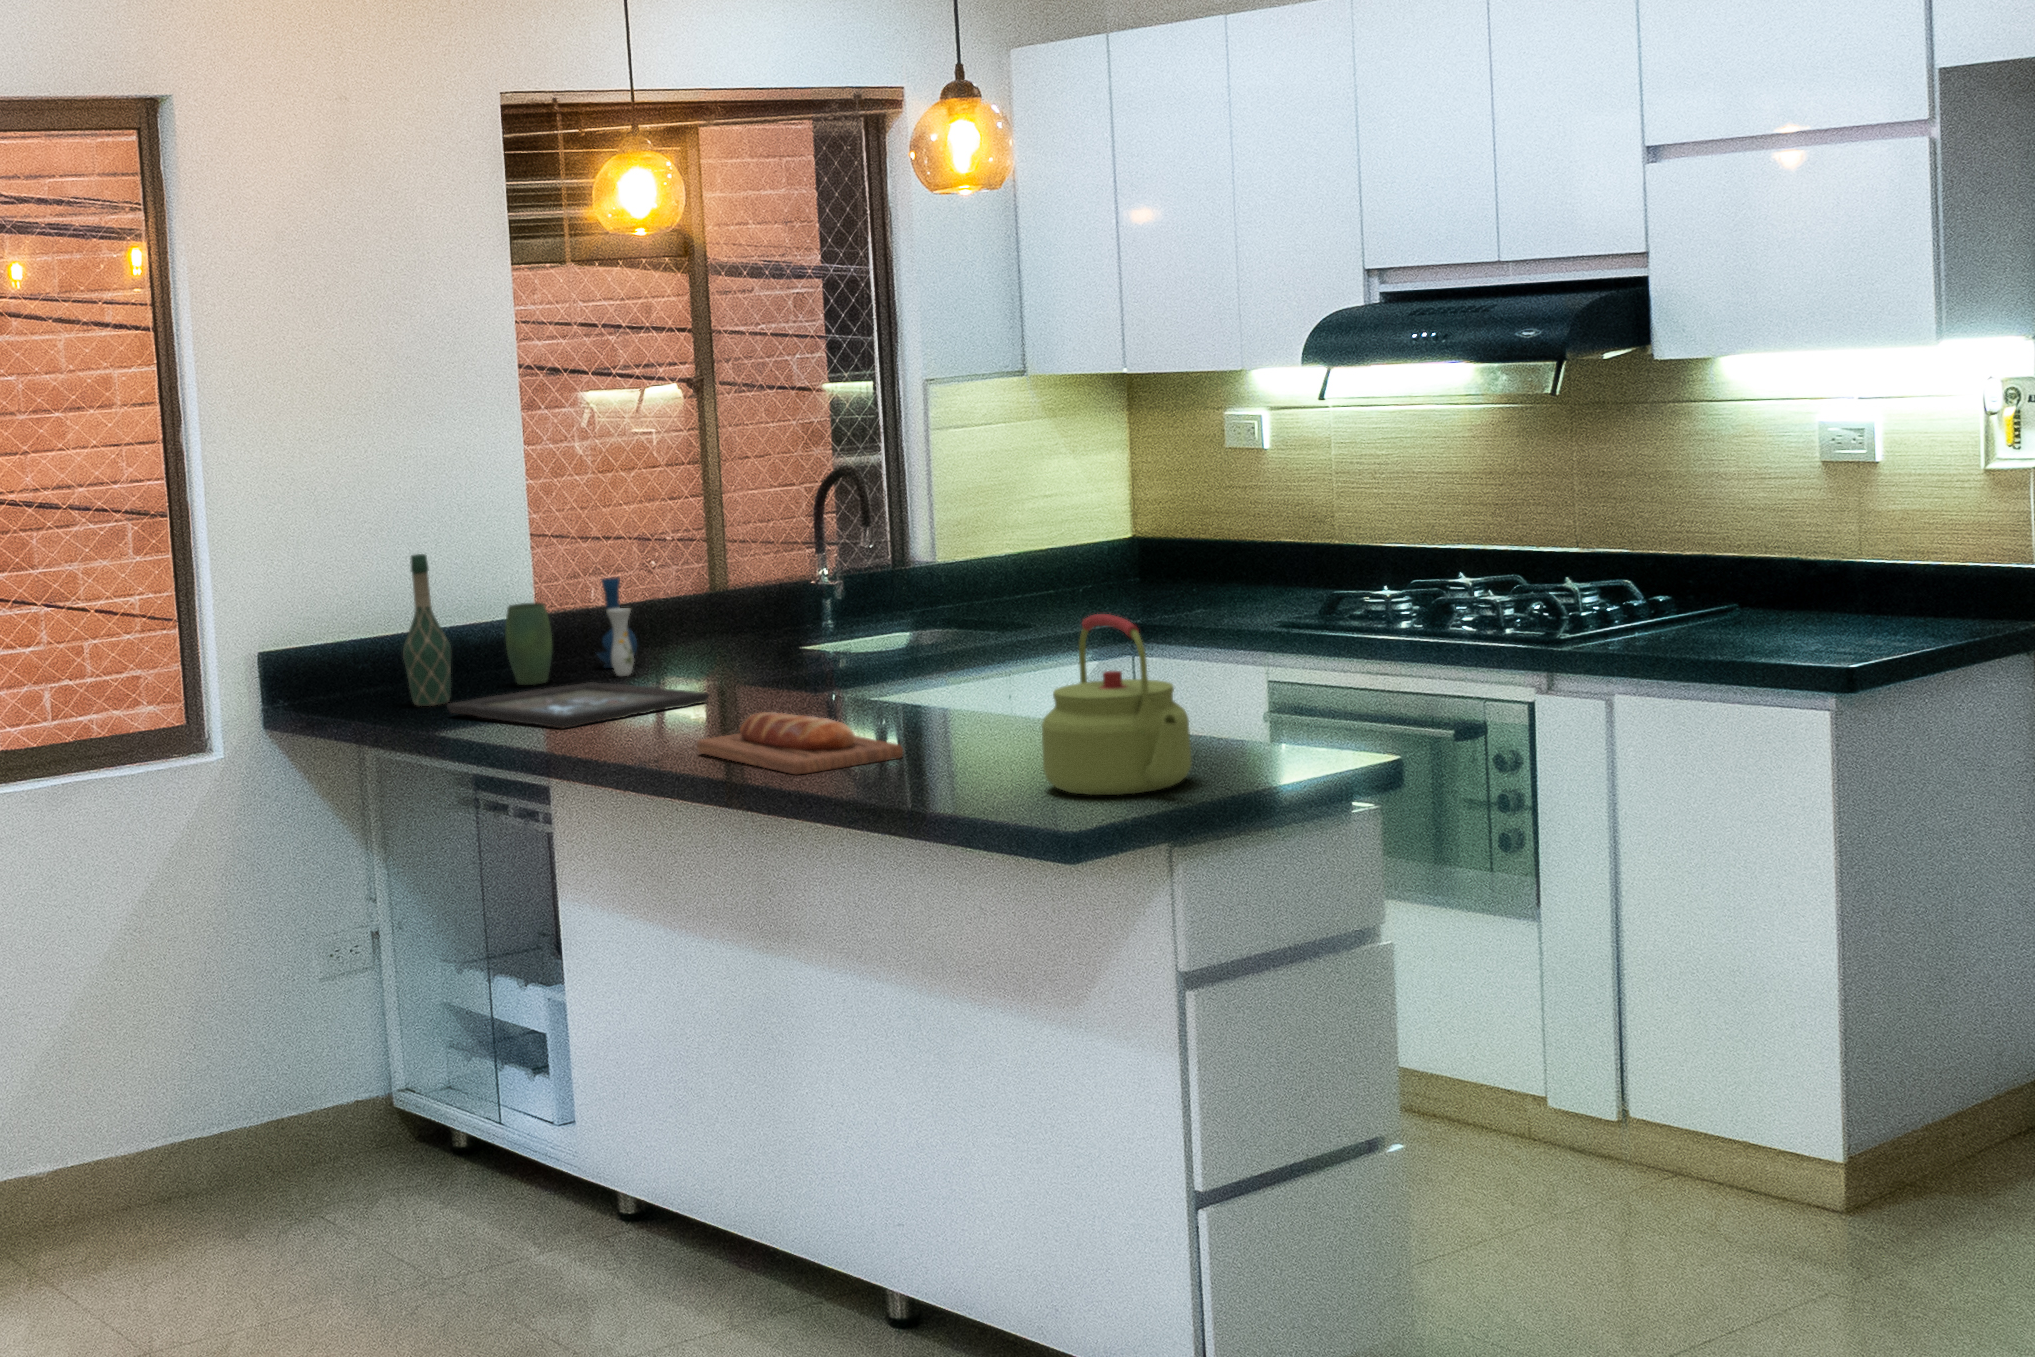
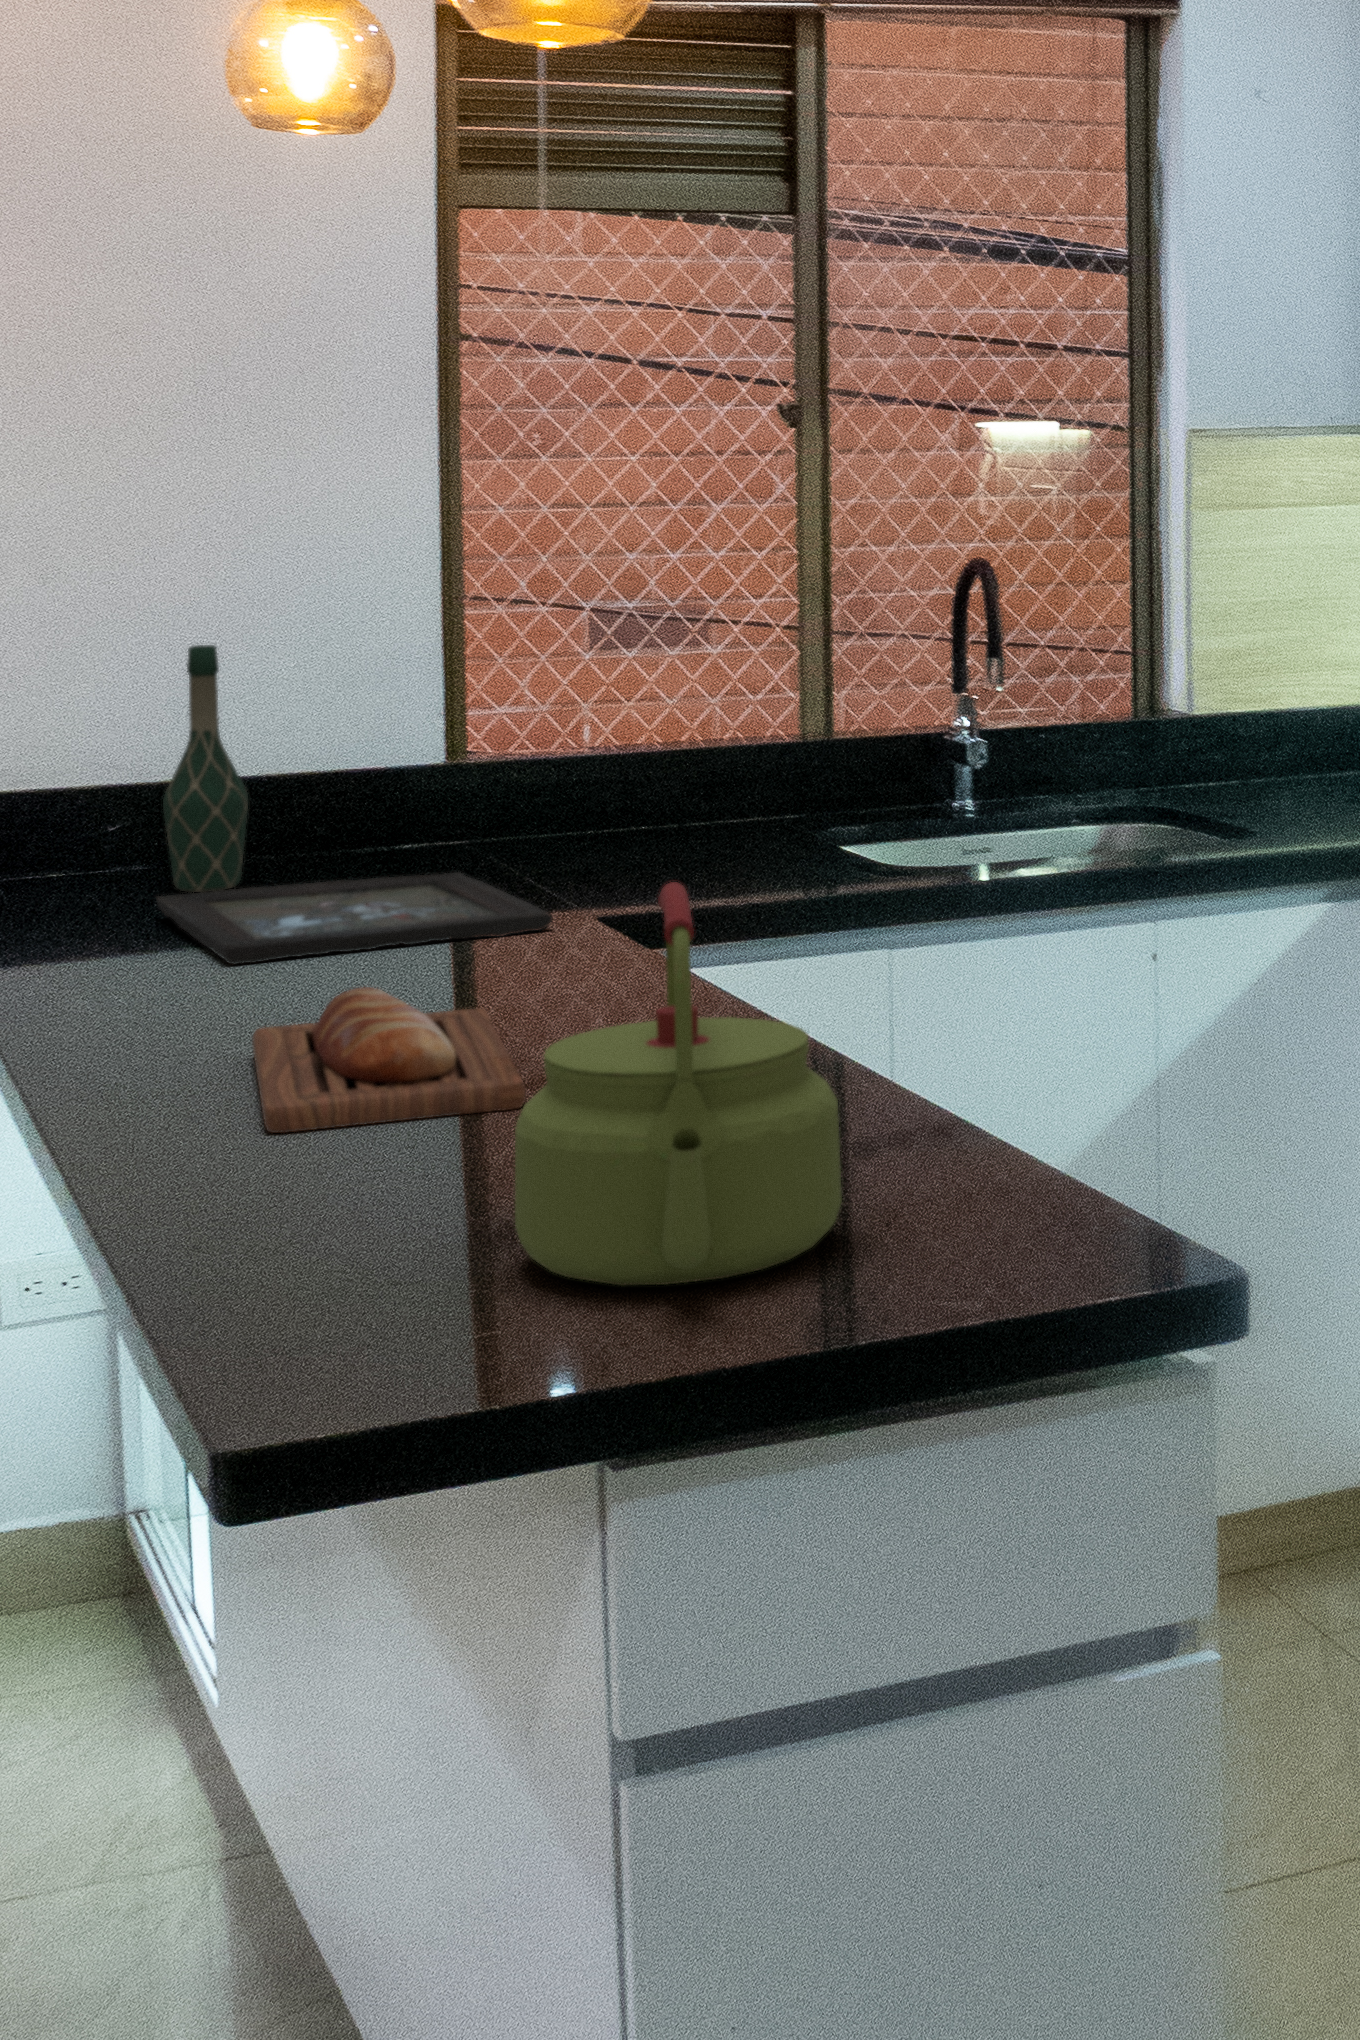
vase: present [505,577,637,685] -> none [384,701,641,865]

